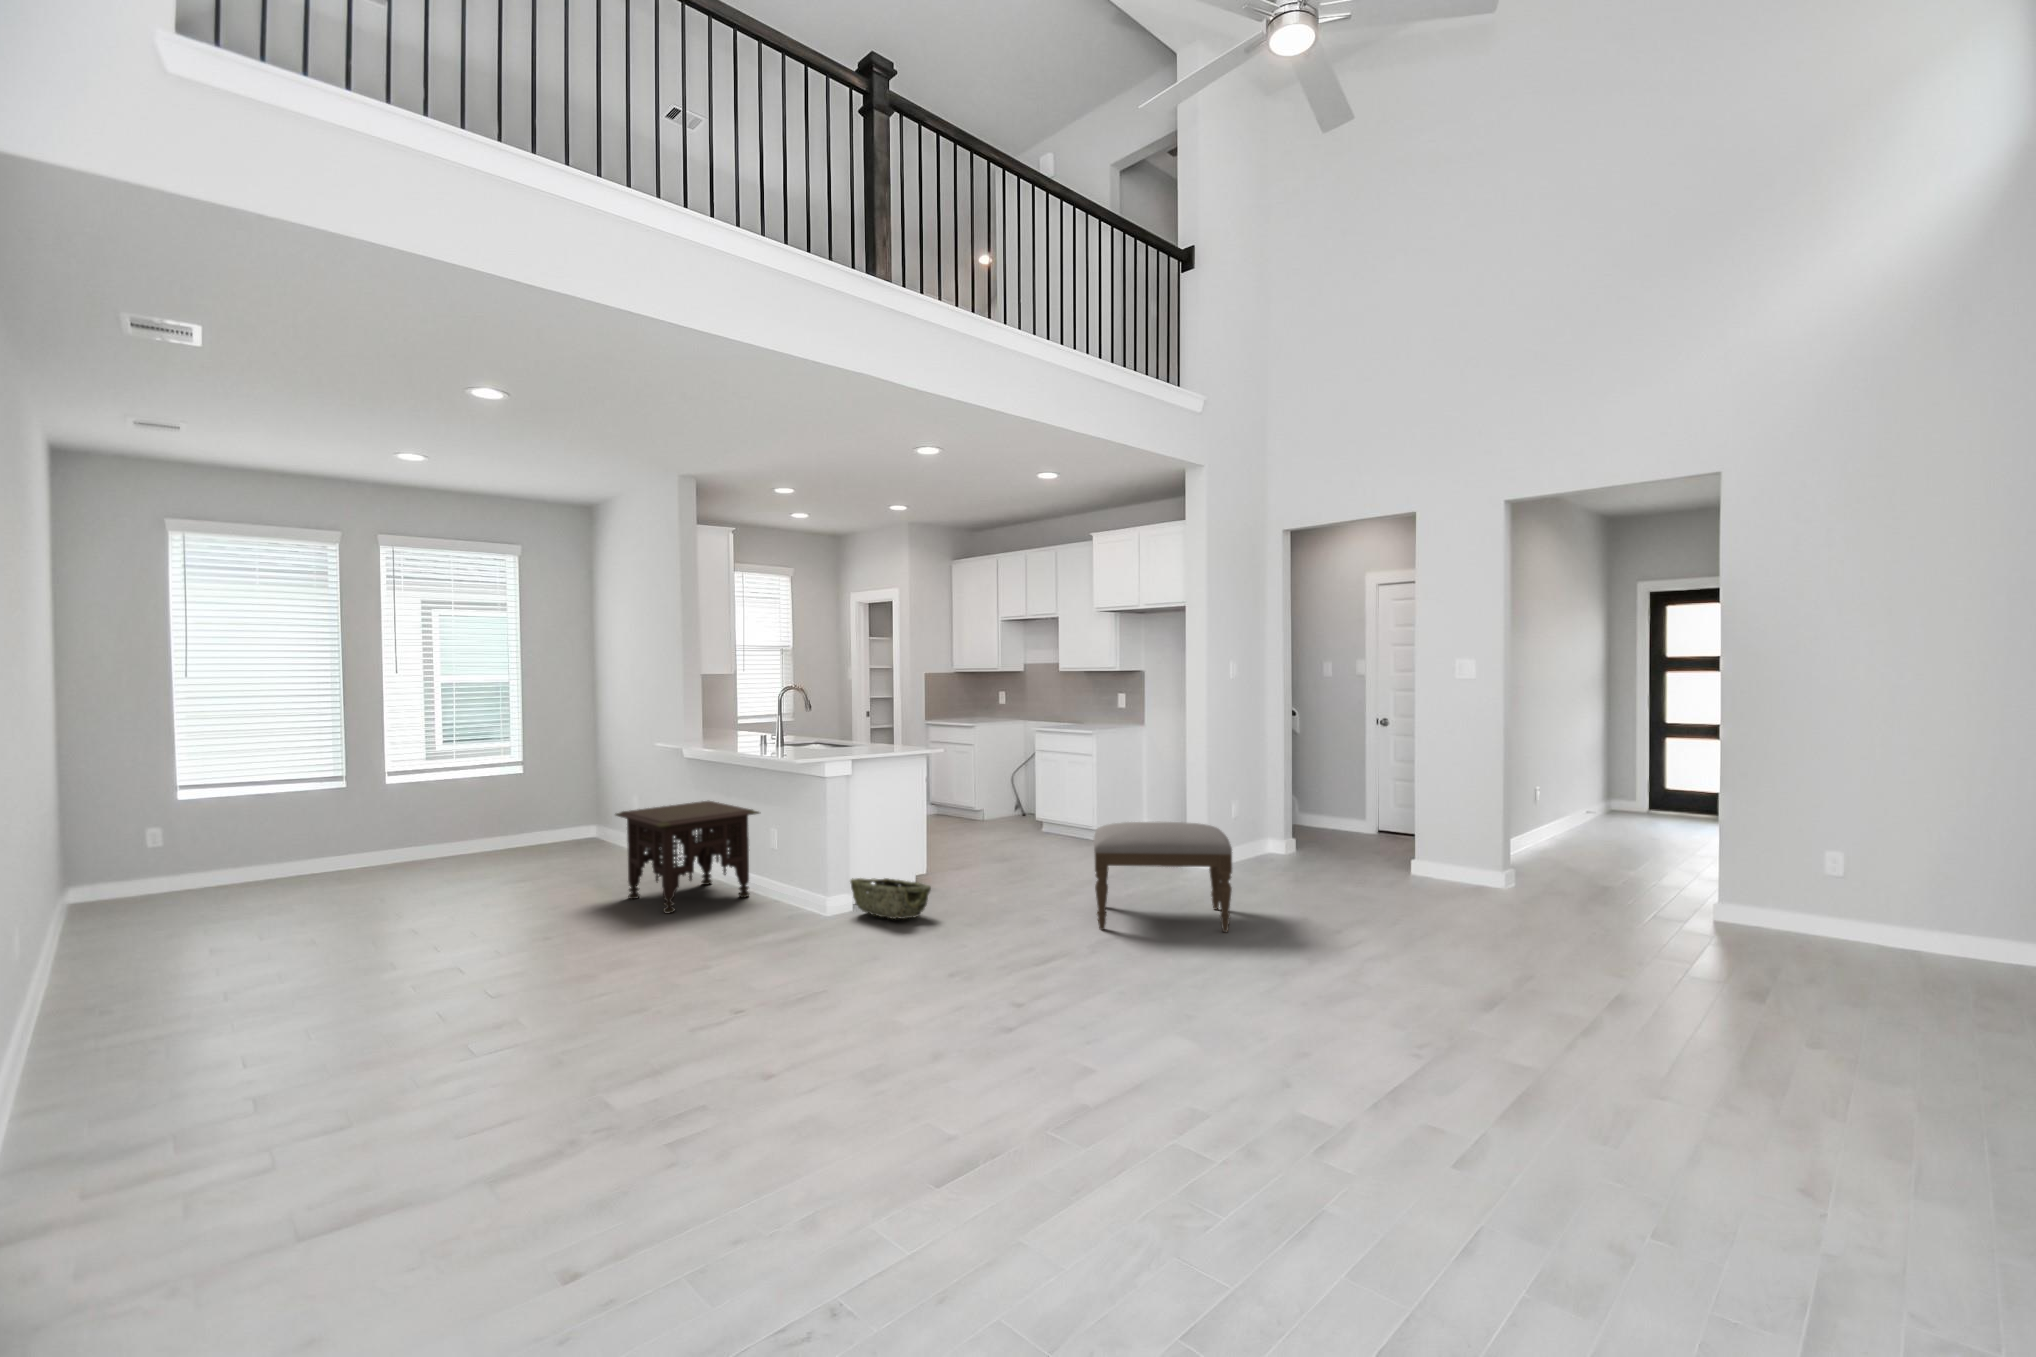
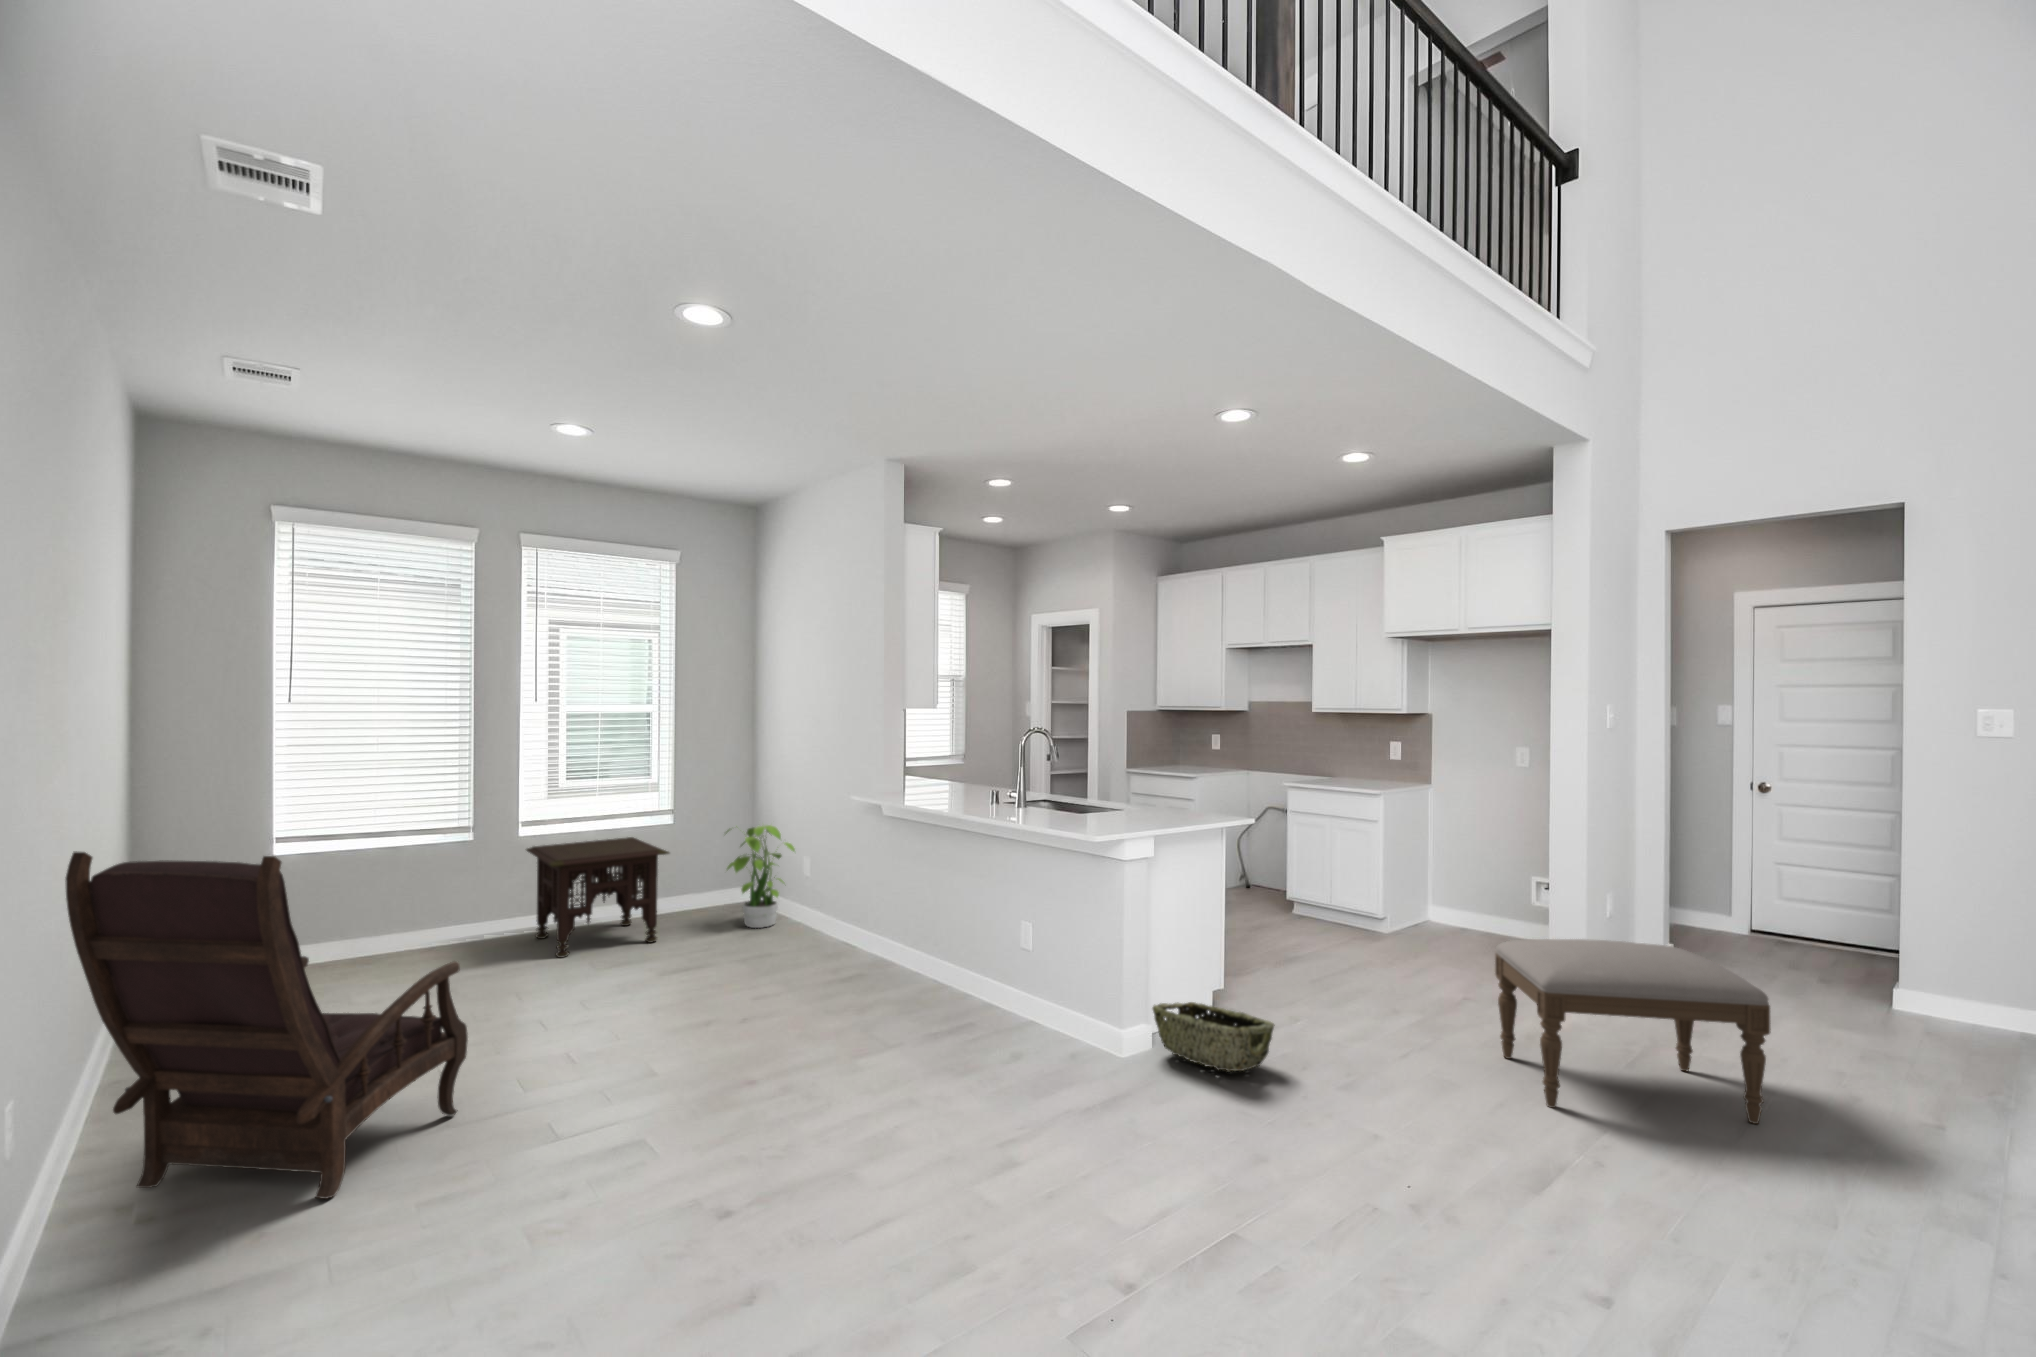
potted plant: none [563,767,624,853] -> present [726,825,795,928]
armchair: none [38,770,333,999] -> present [65,851,468,1199]
side table: present [616,801,759,913] -> present [527,837,669,958]

